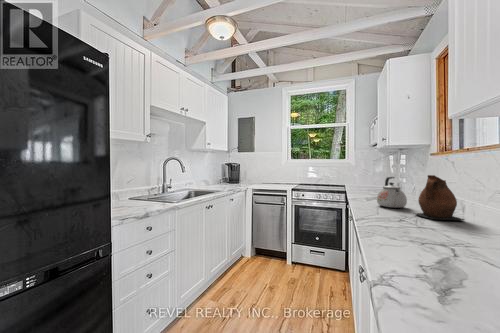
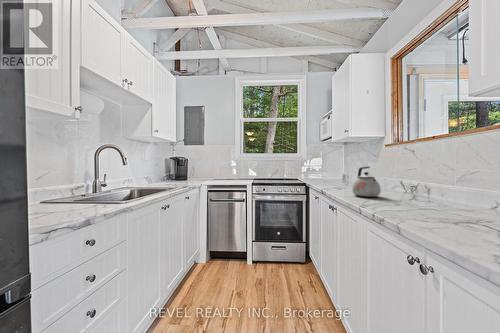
ceramic pitcher: present [417,175,464,220] -> none [394,163,440,206]

